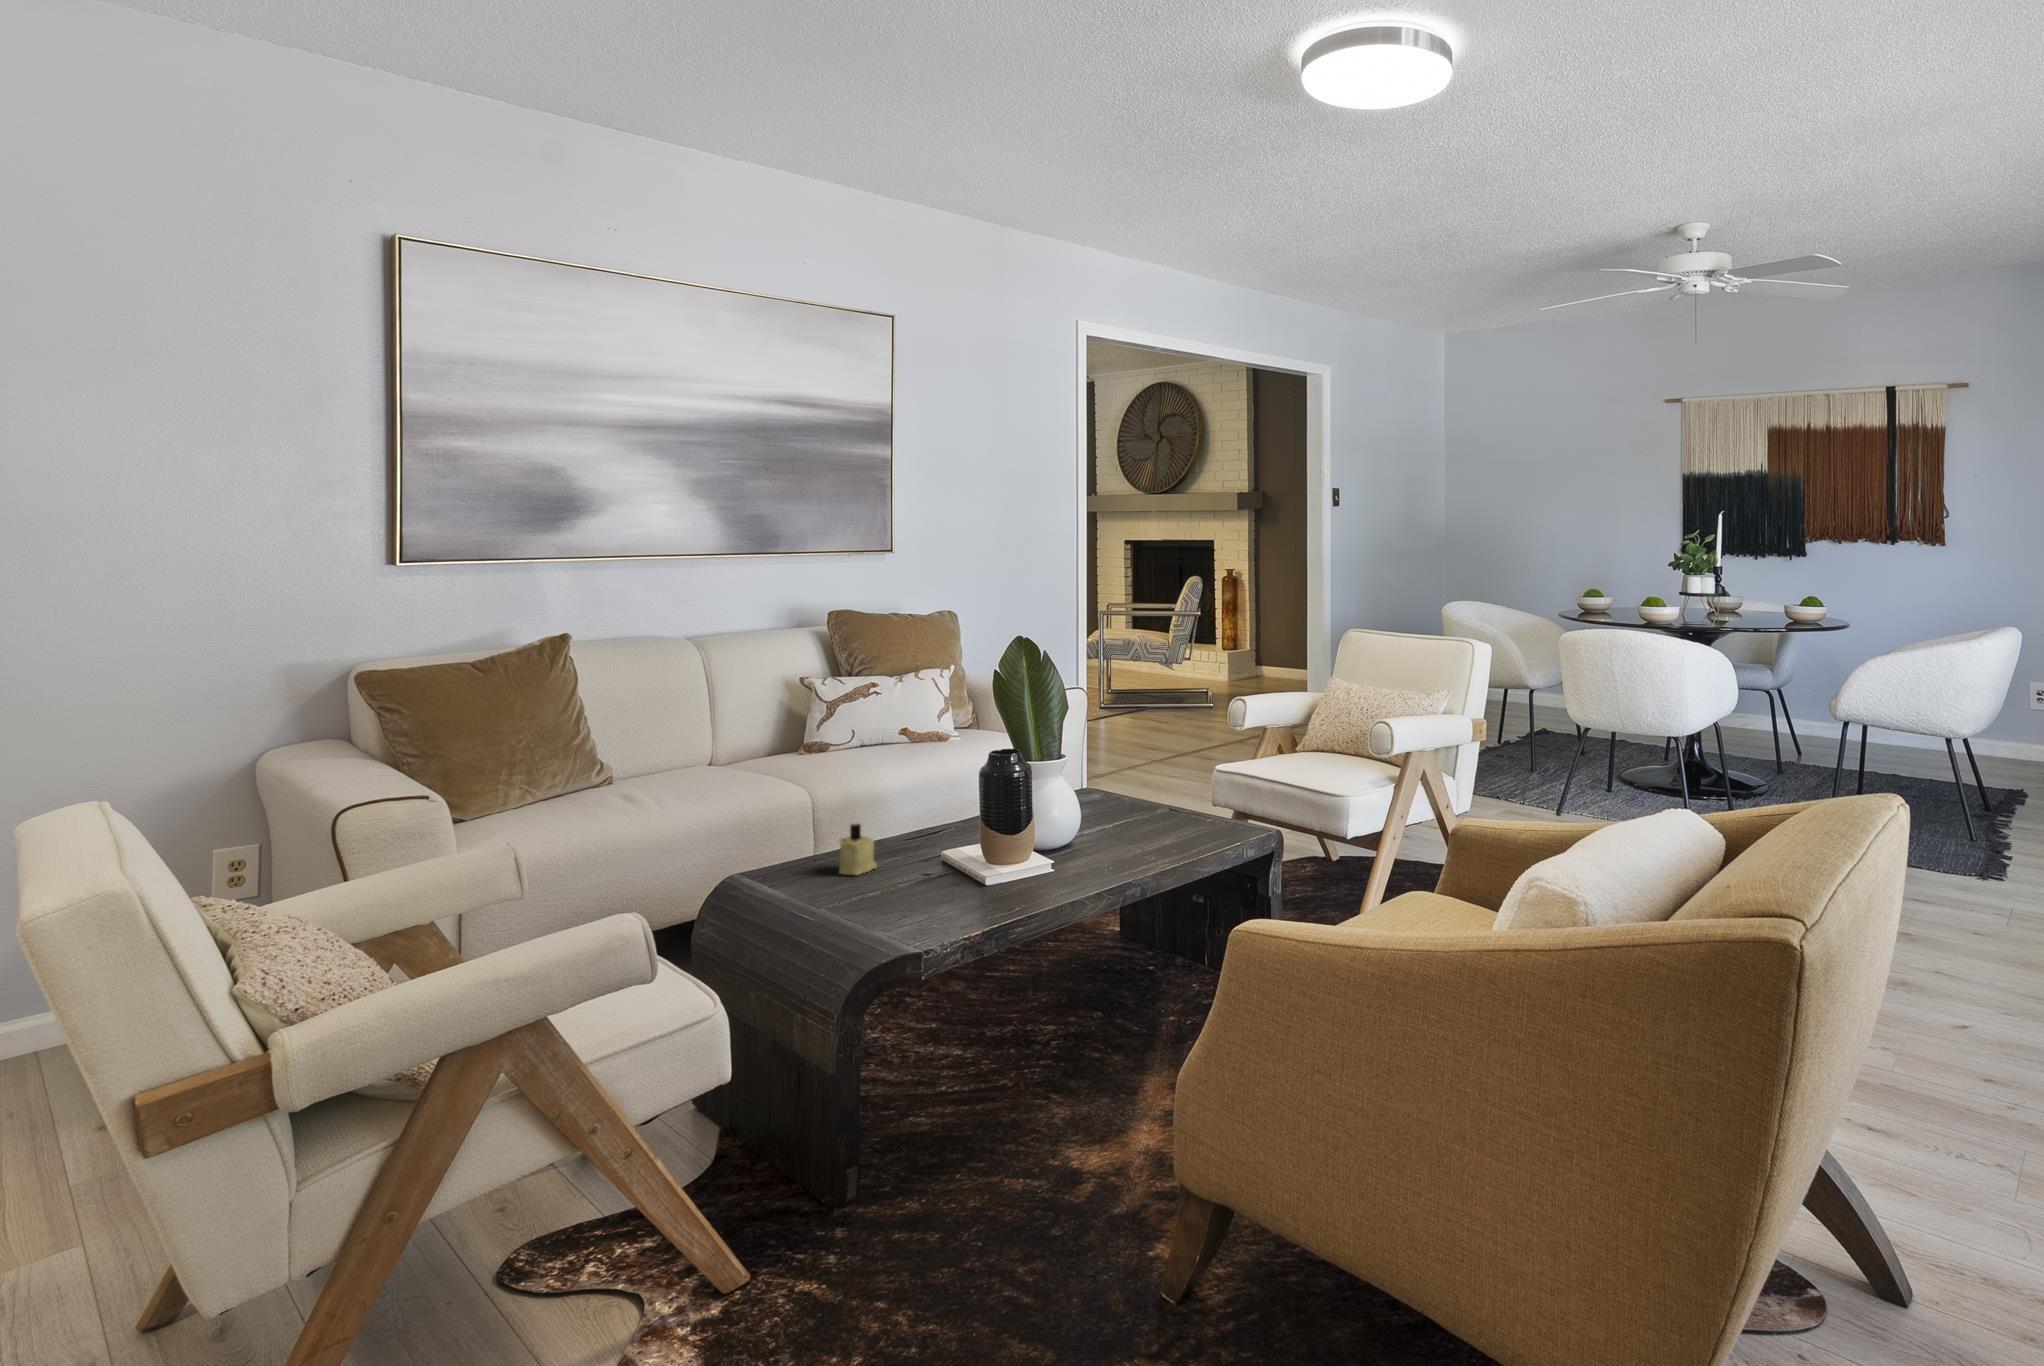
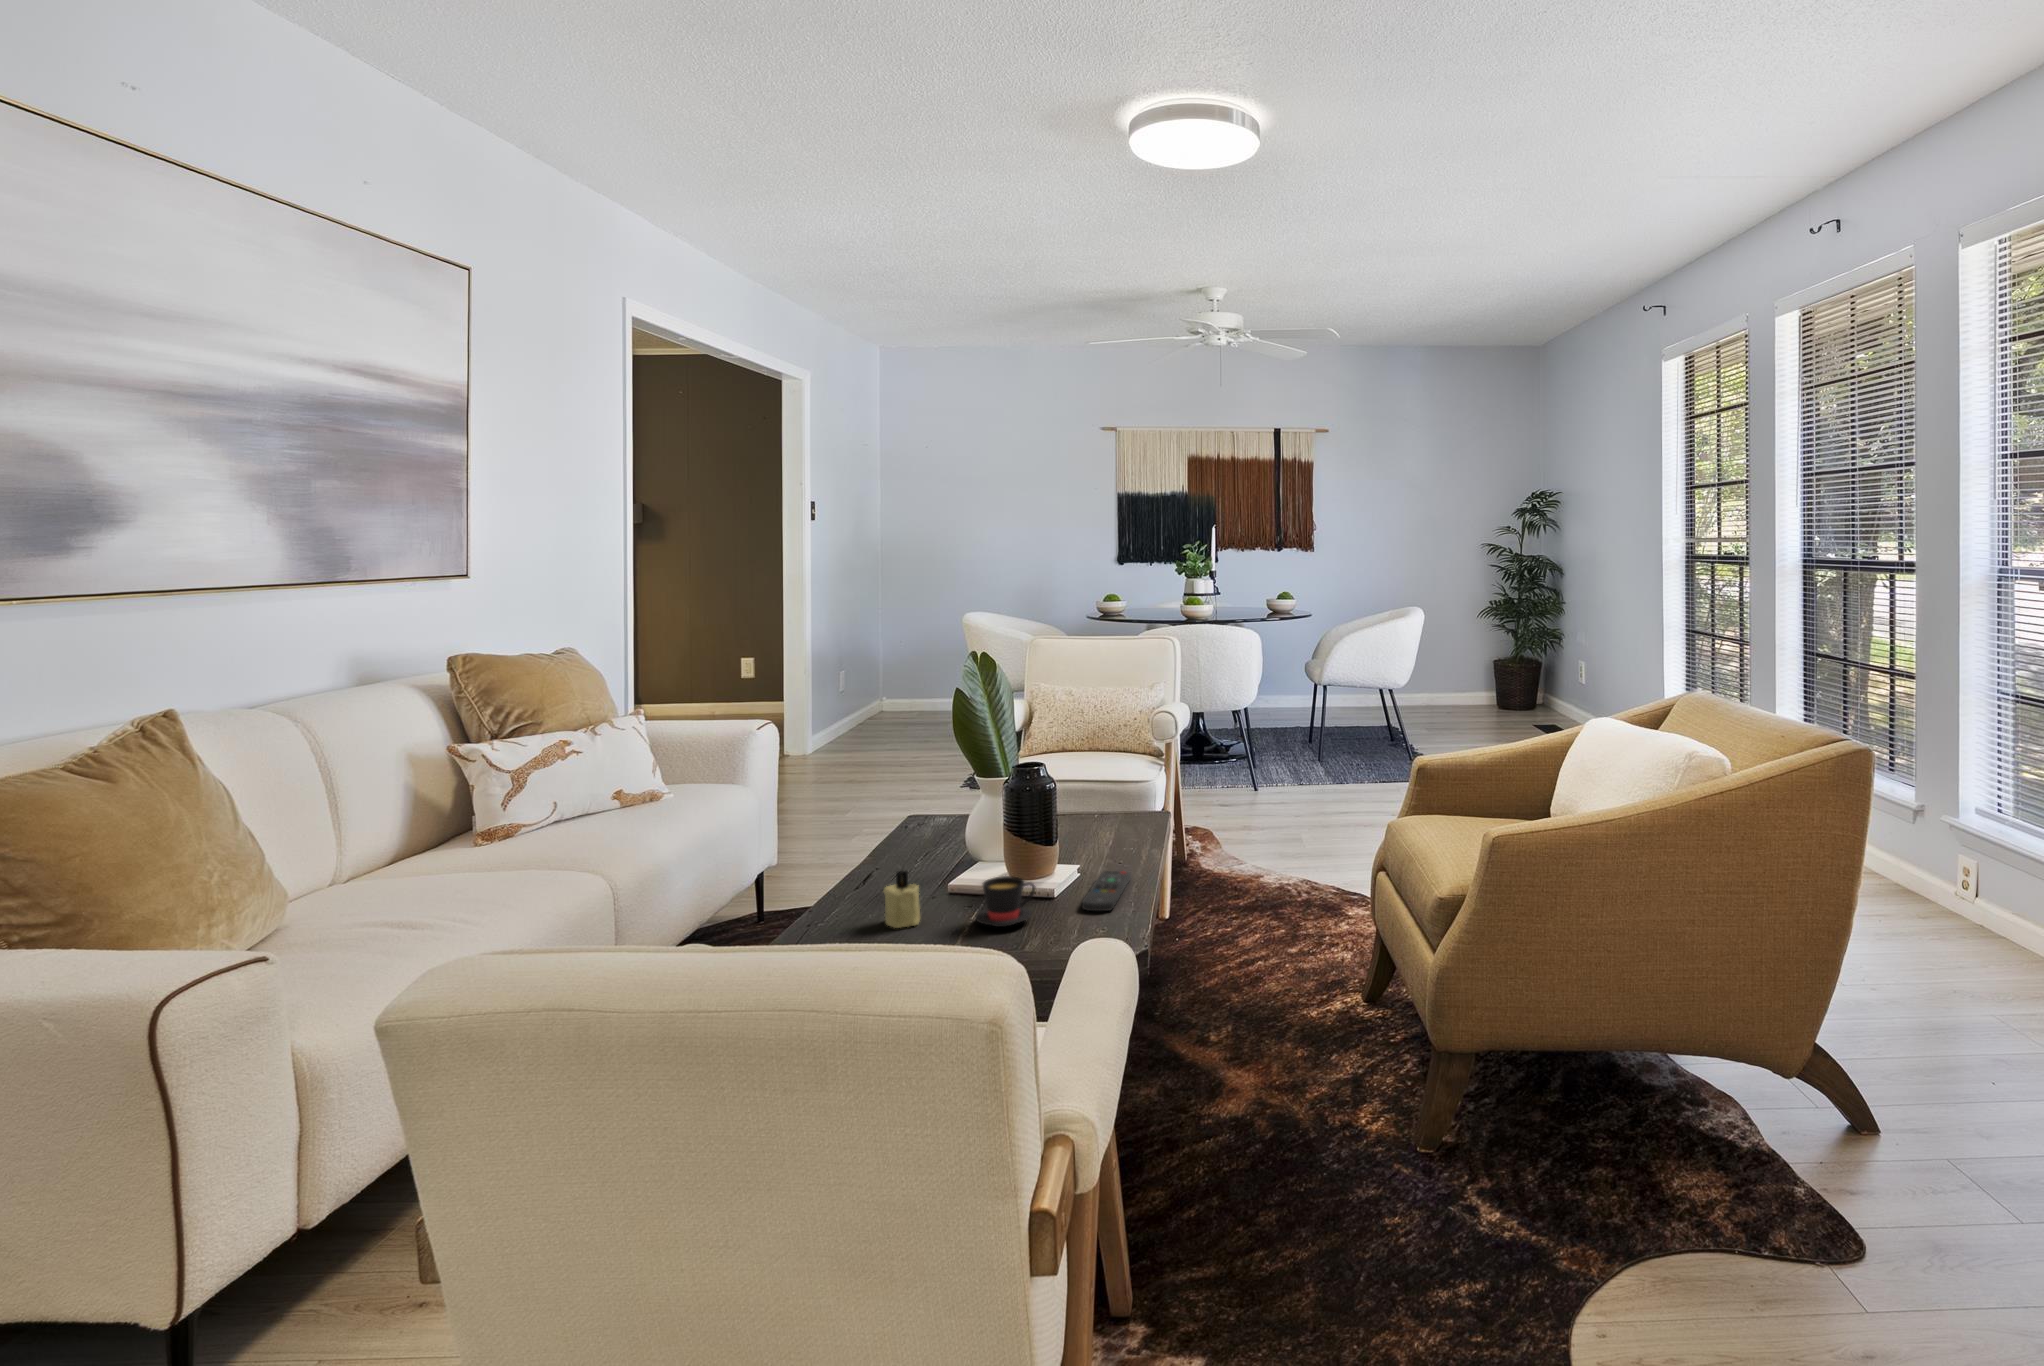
teacup: none [882,846,939,894] -> present [975,876,1035,927]
remote control: none [982,866,1084,902] -> present [1082,871,1131,911]

